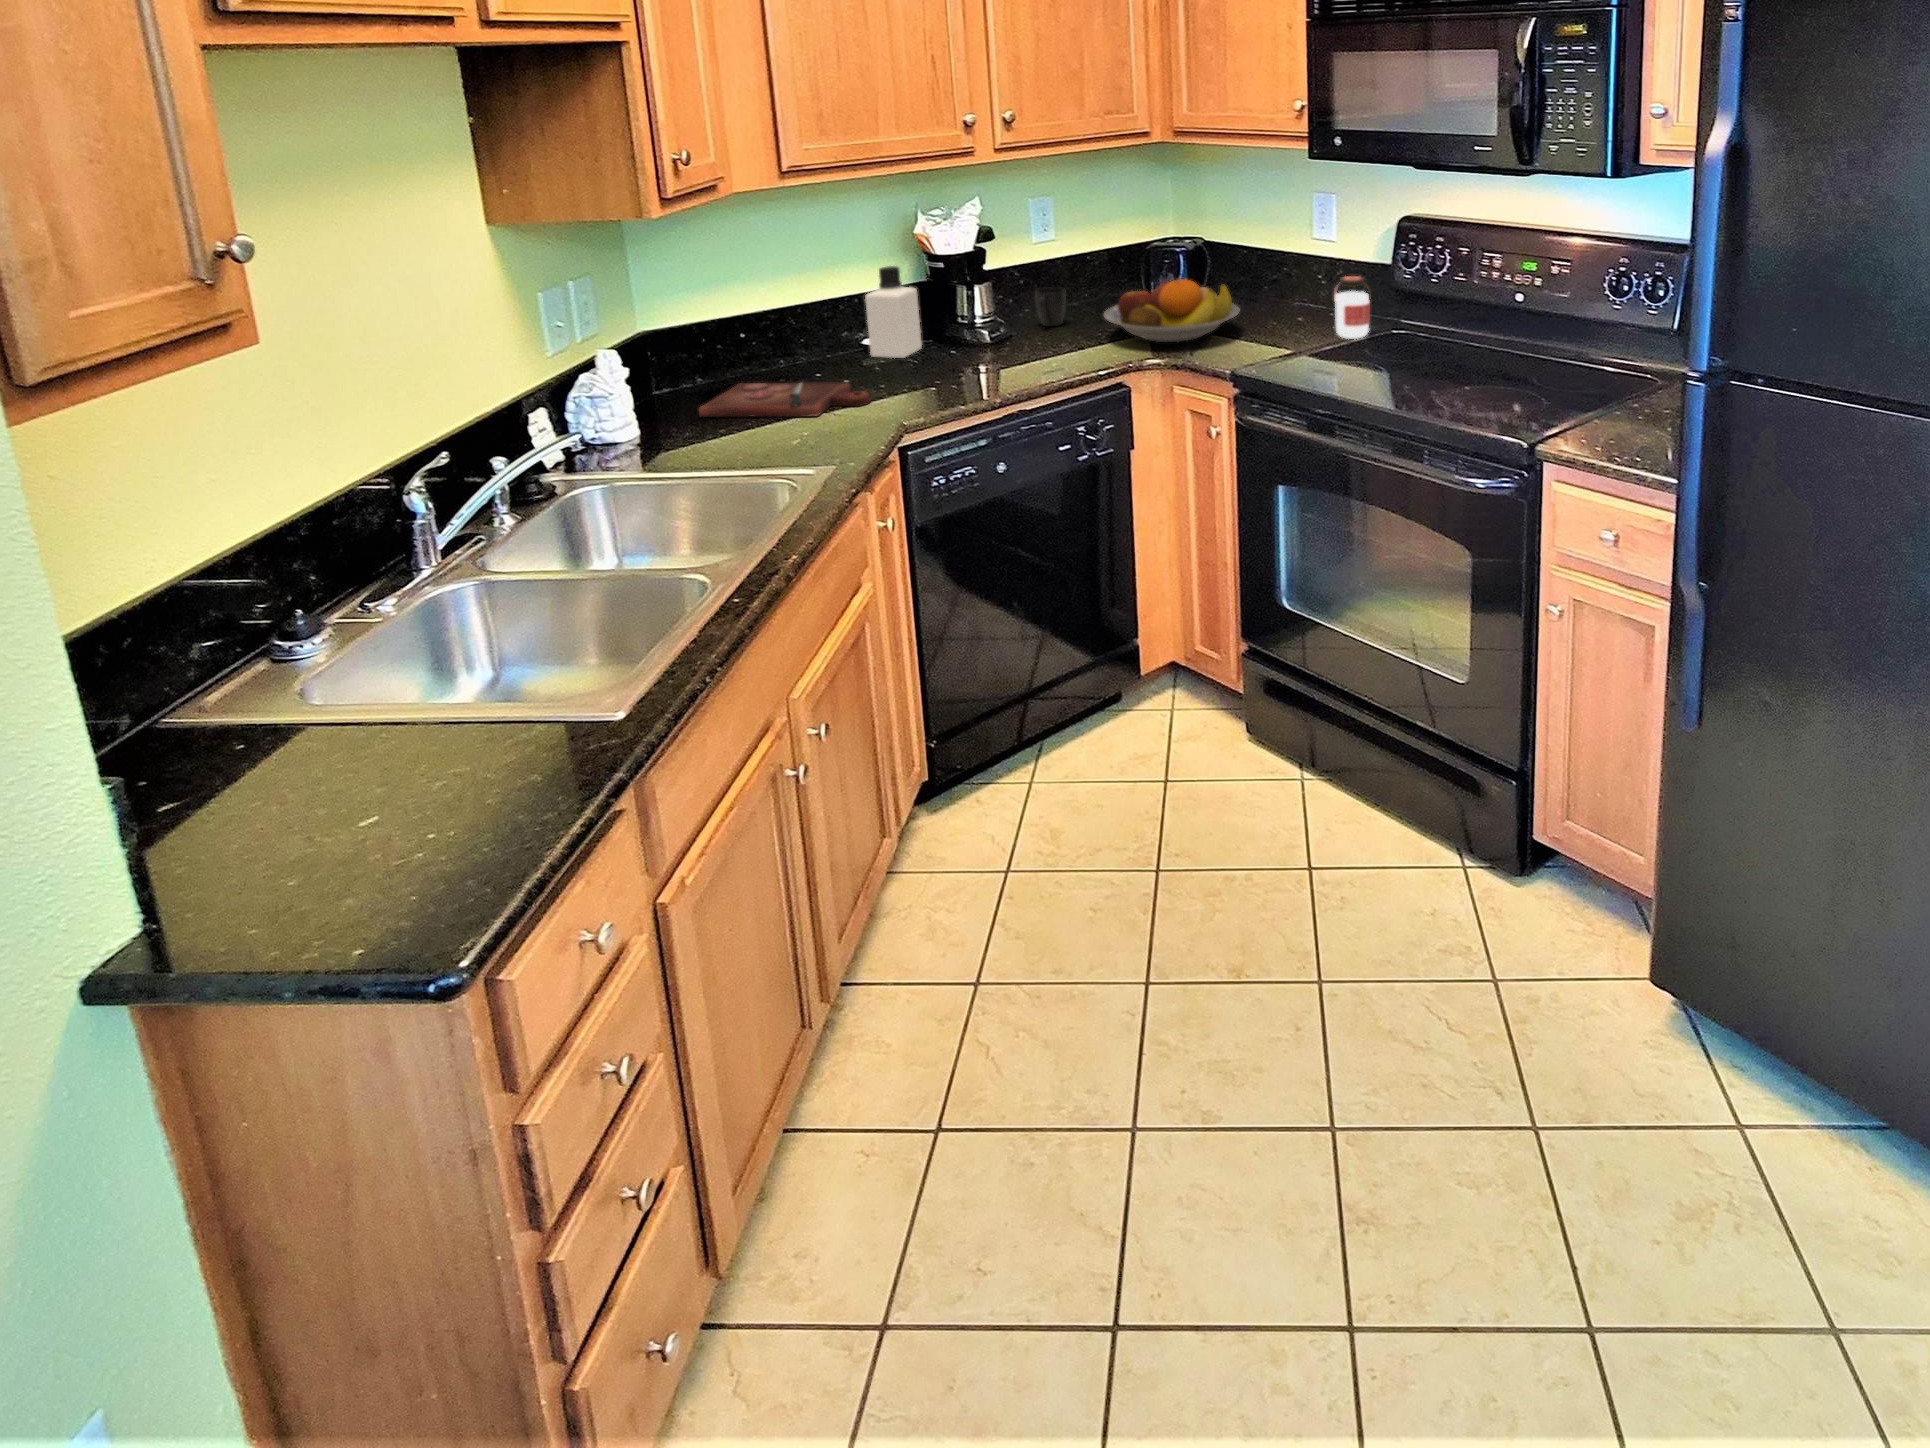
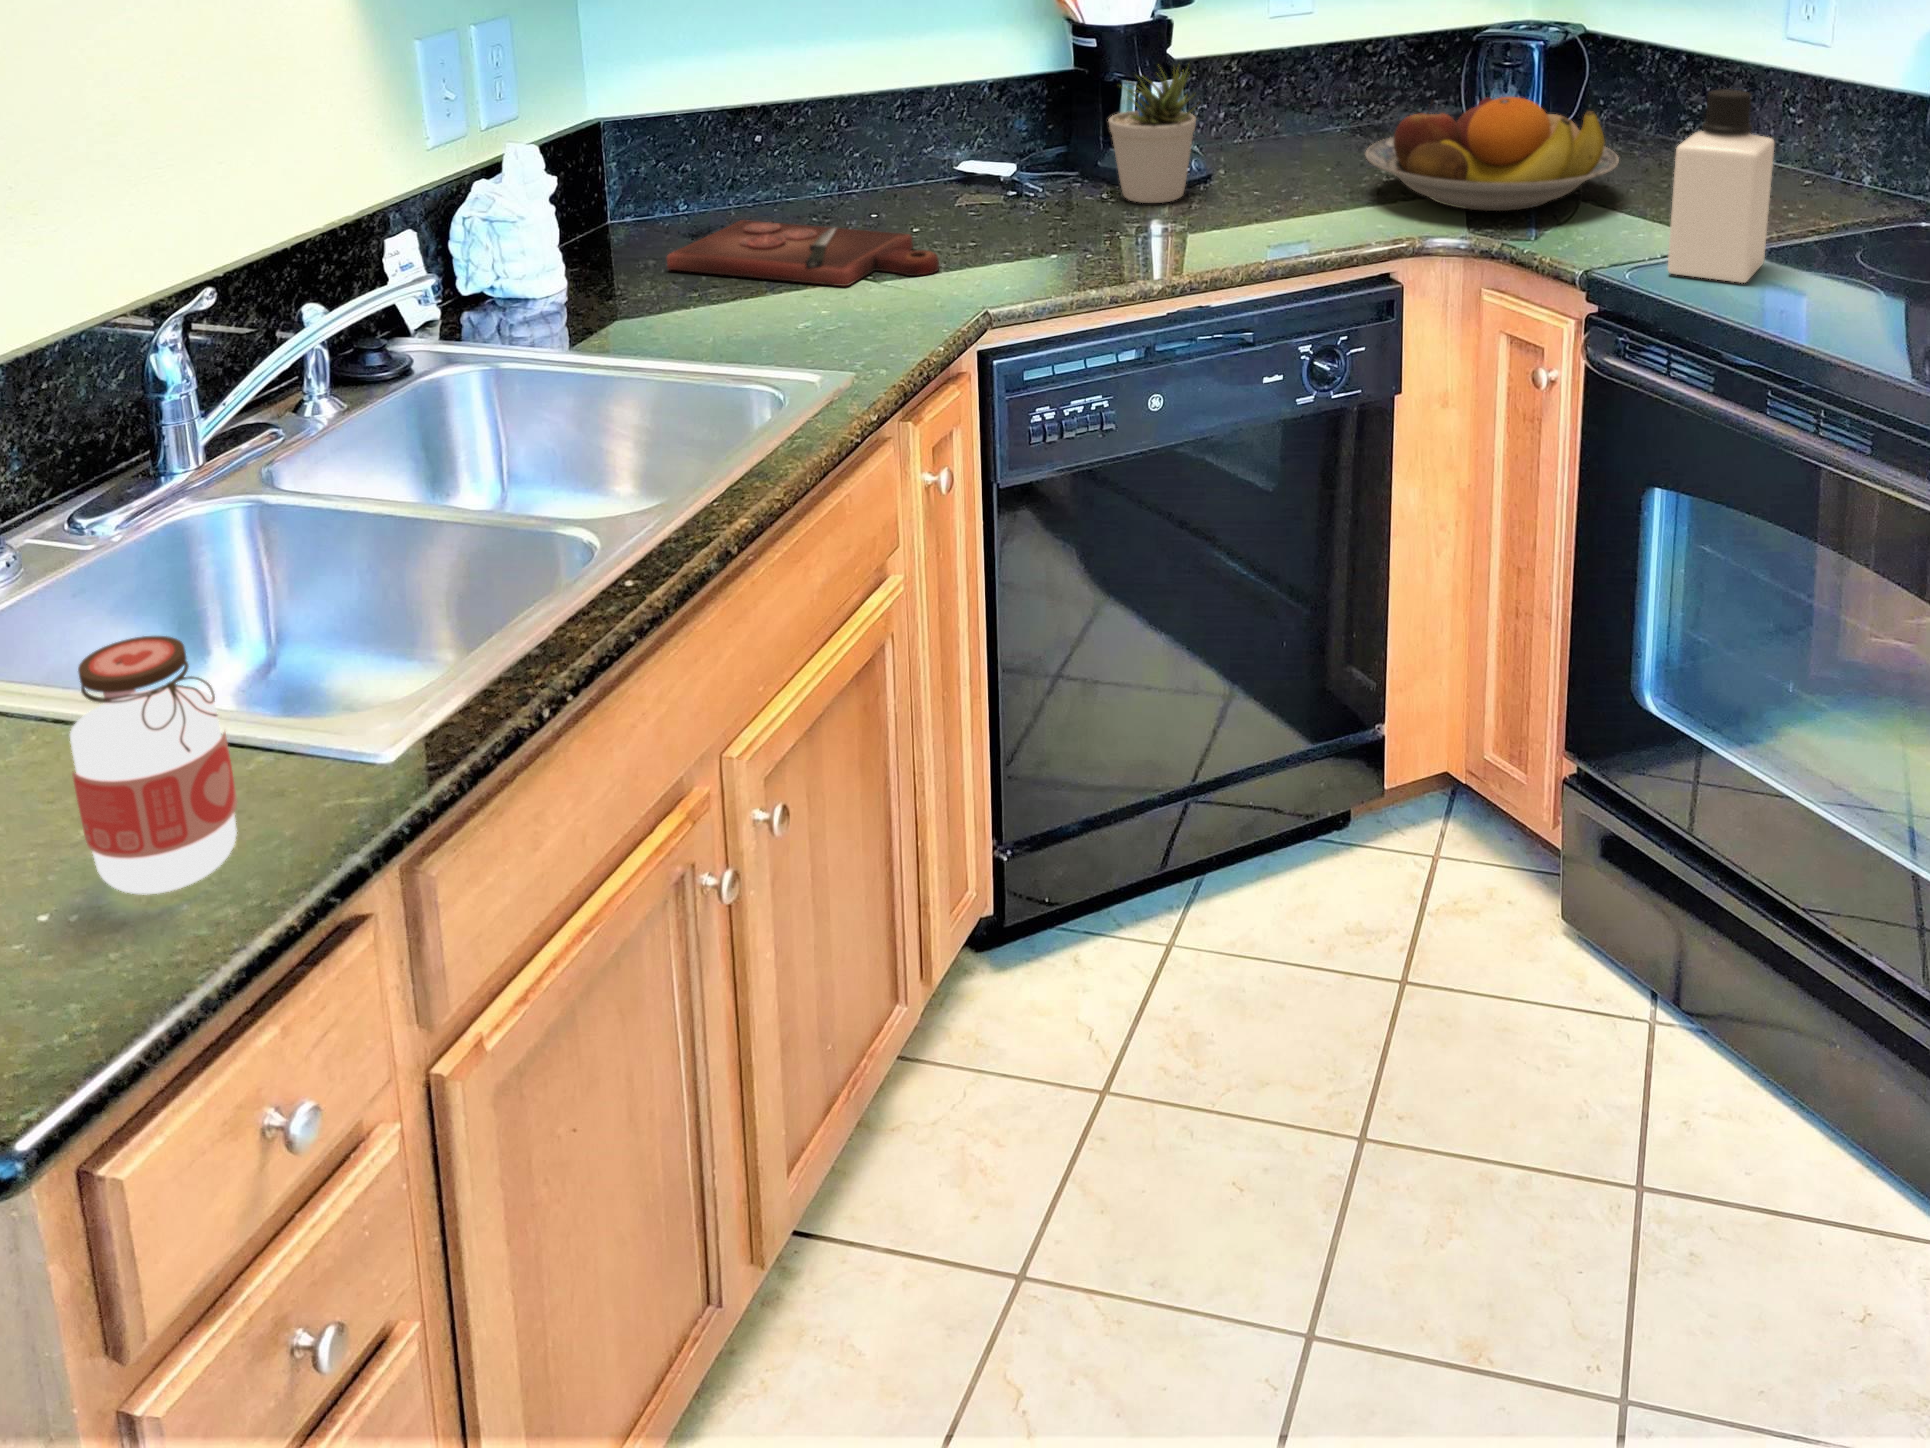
bottle: present [865,266,922,358] -> present [1668,89,1774,283]
potted plant: none [957,271,1009,353] -> present [1109,67,1196,203]
jar: present [1334,276,1371,339] -> present [70,636,237,894]
mug: present [1035,287,1066,326] -> none [1253,97,1306,166]

